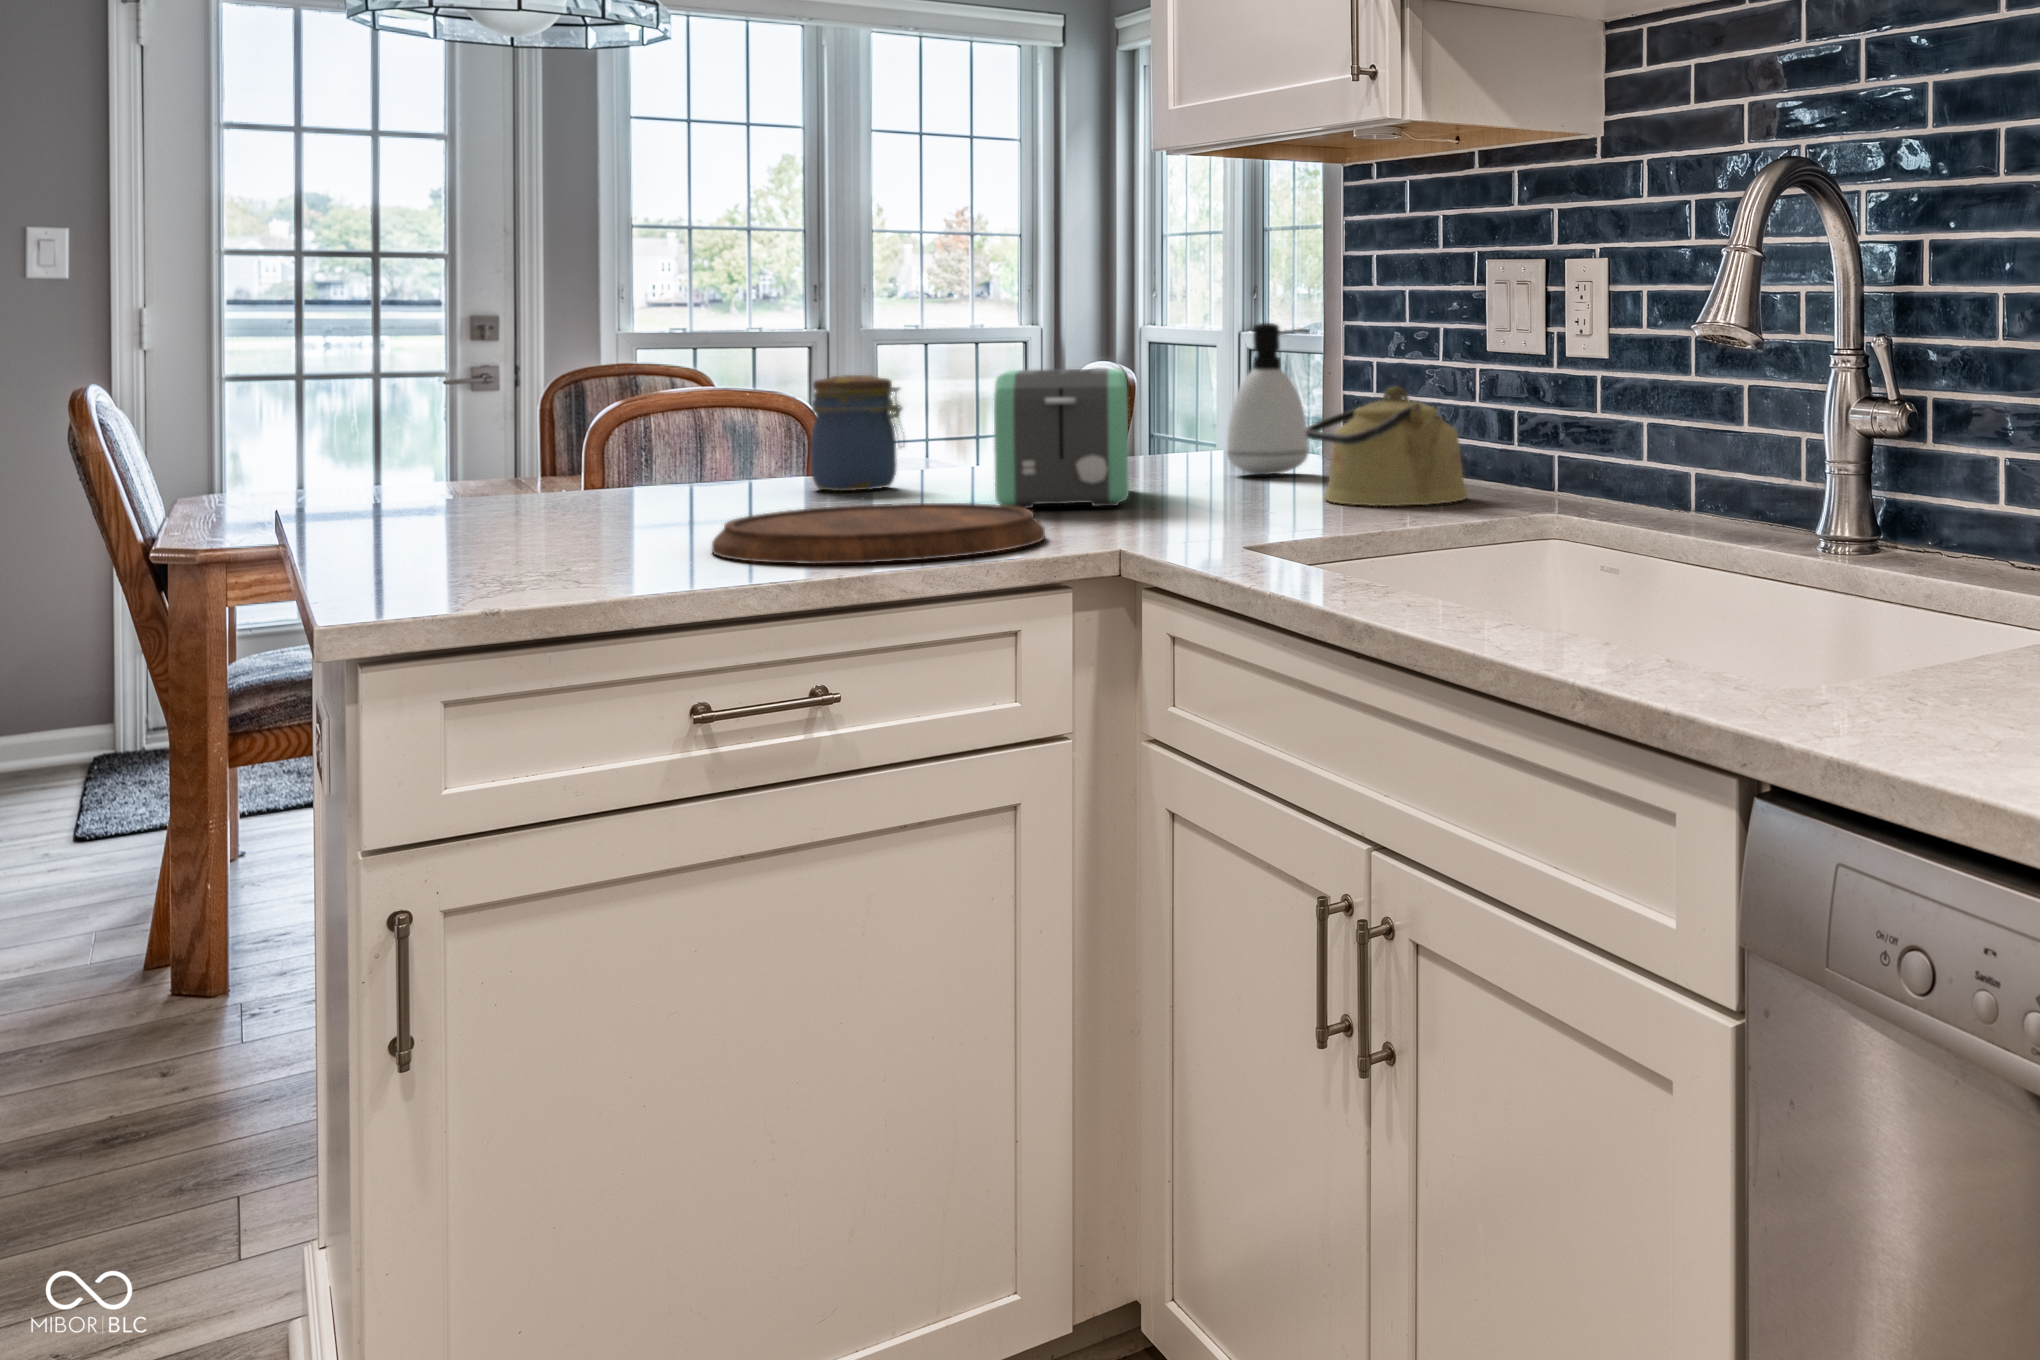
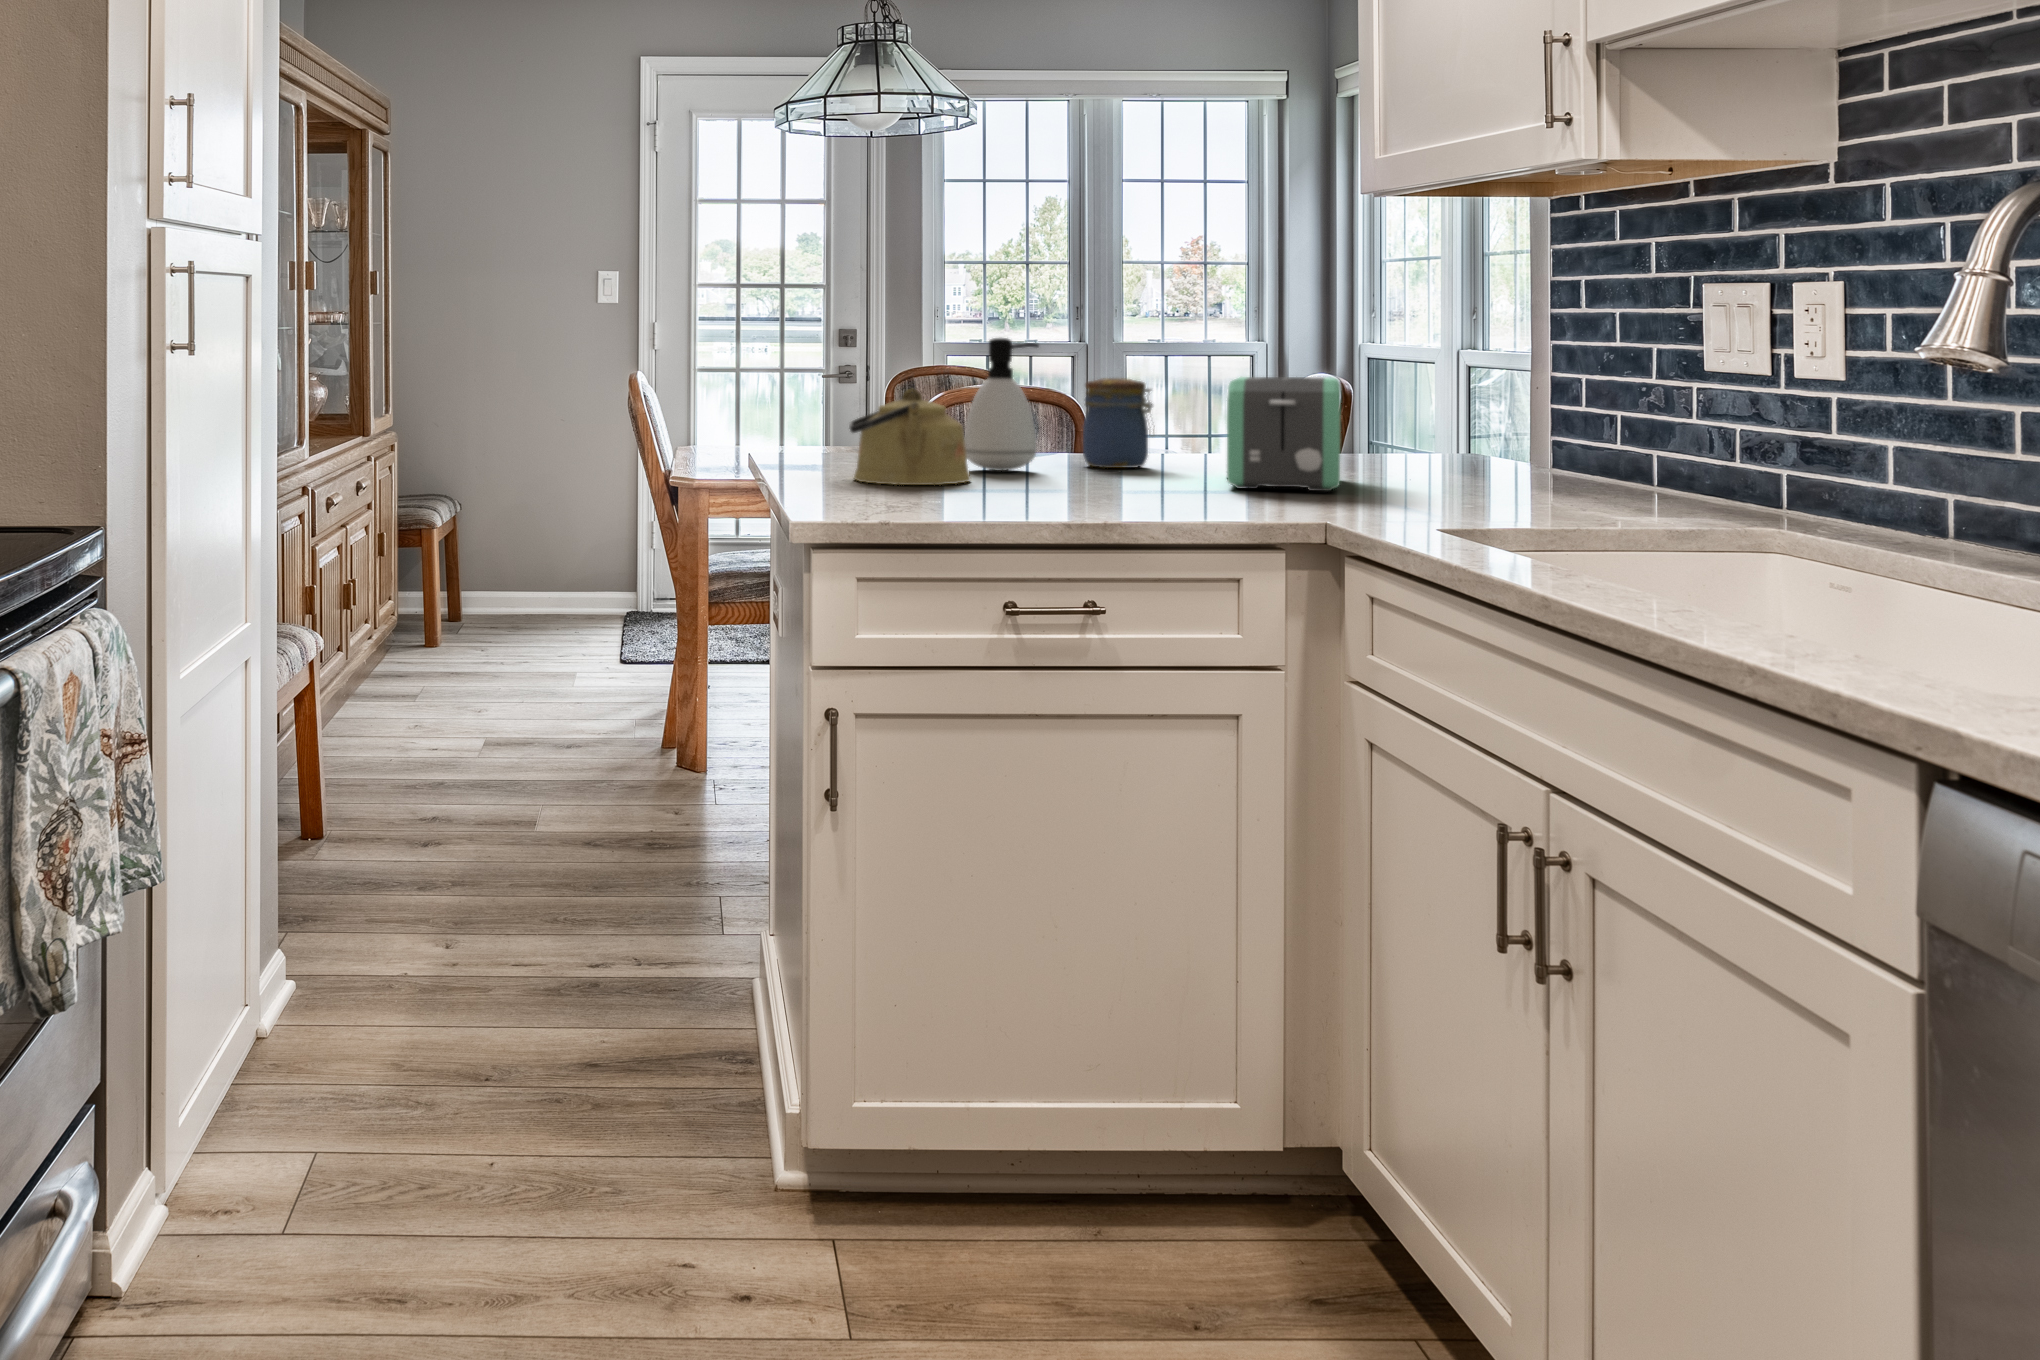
soap dispenser: present [1227,323,1310,474] -> present [965,338,1039,471]
kettle: present [1305,387,1468,506] -> present [849,389,971,485]
cutting board: present [712,503,1045,564] -> none [1015,478,1268,521]

